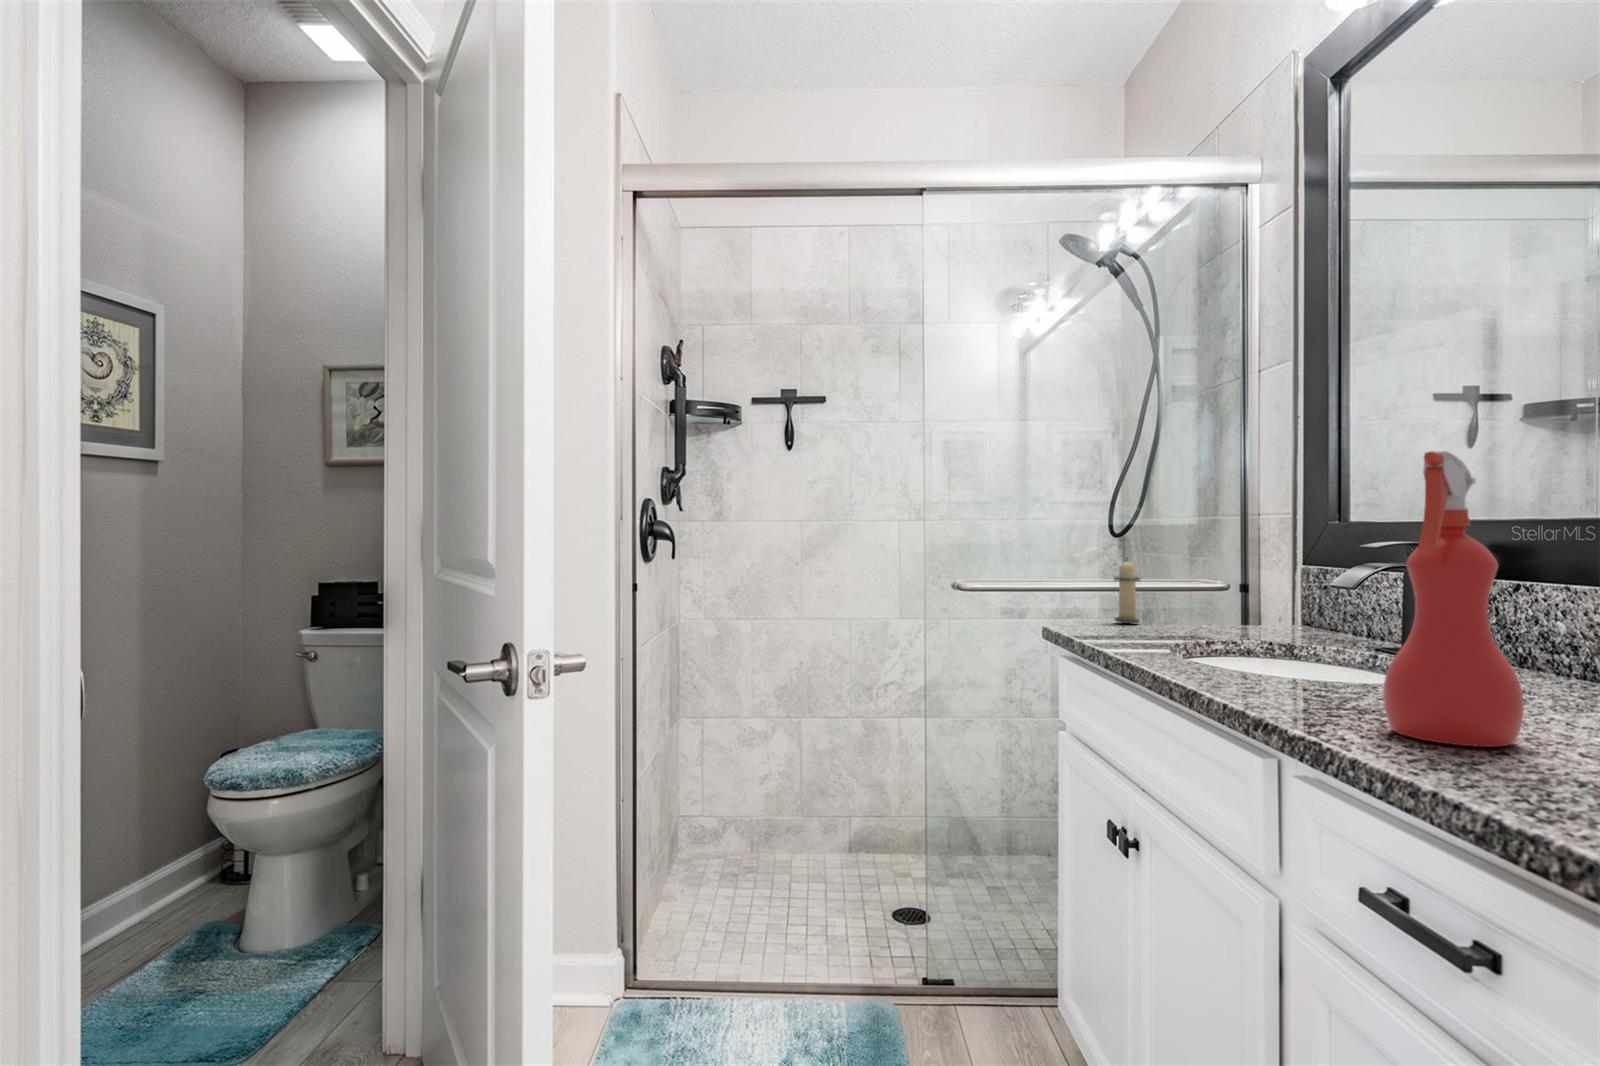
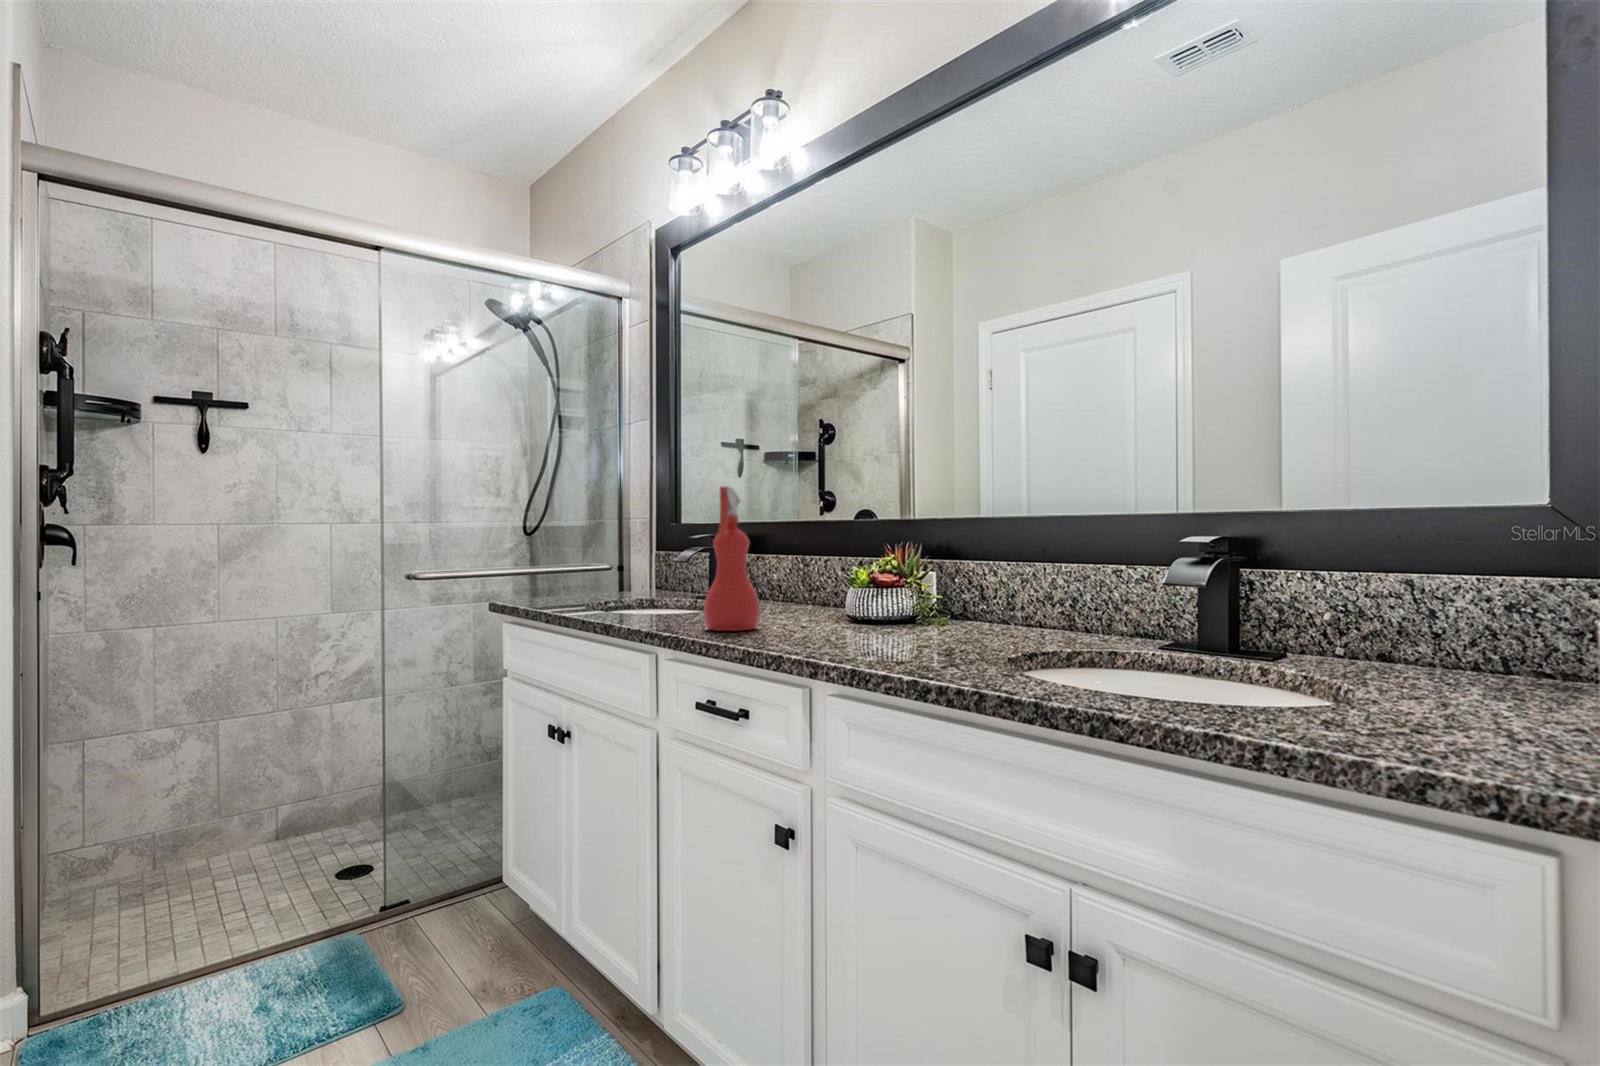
candle: present [1114,561,1140,623] -> none [532,549,557,598]

